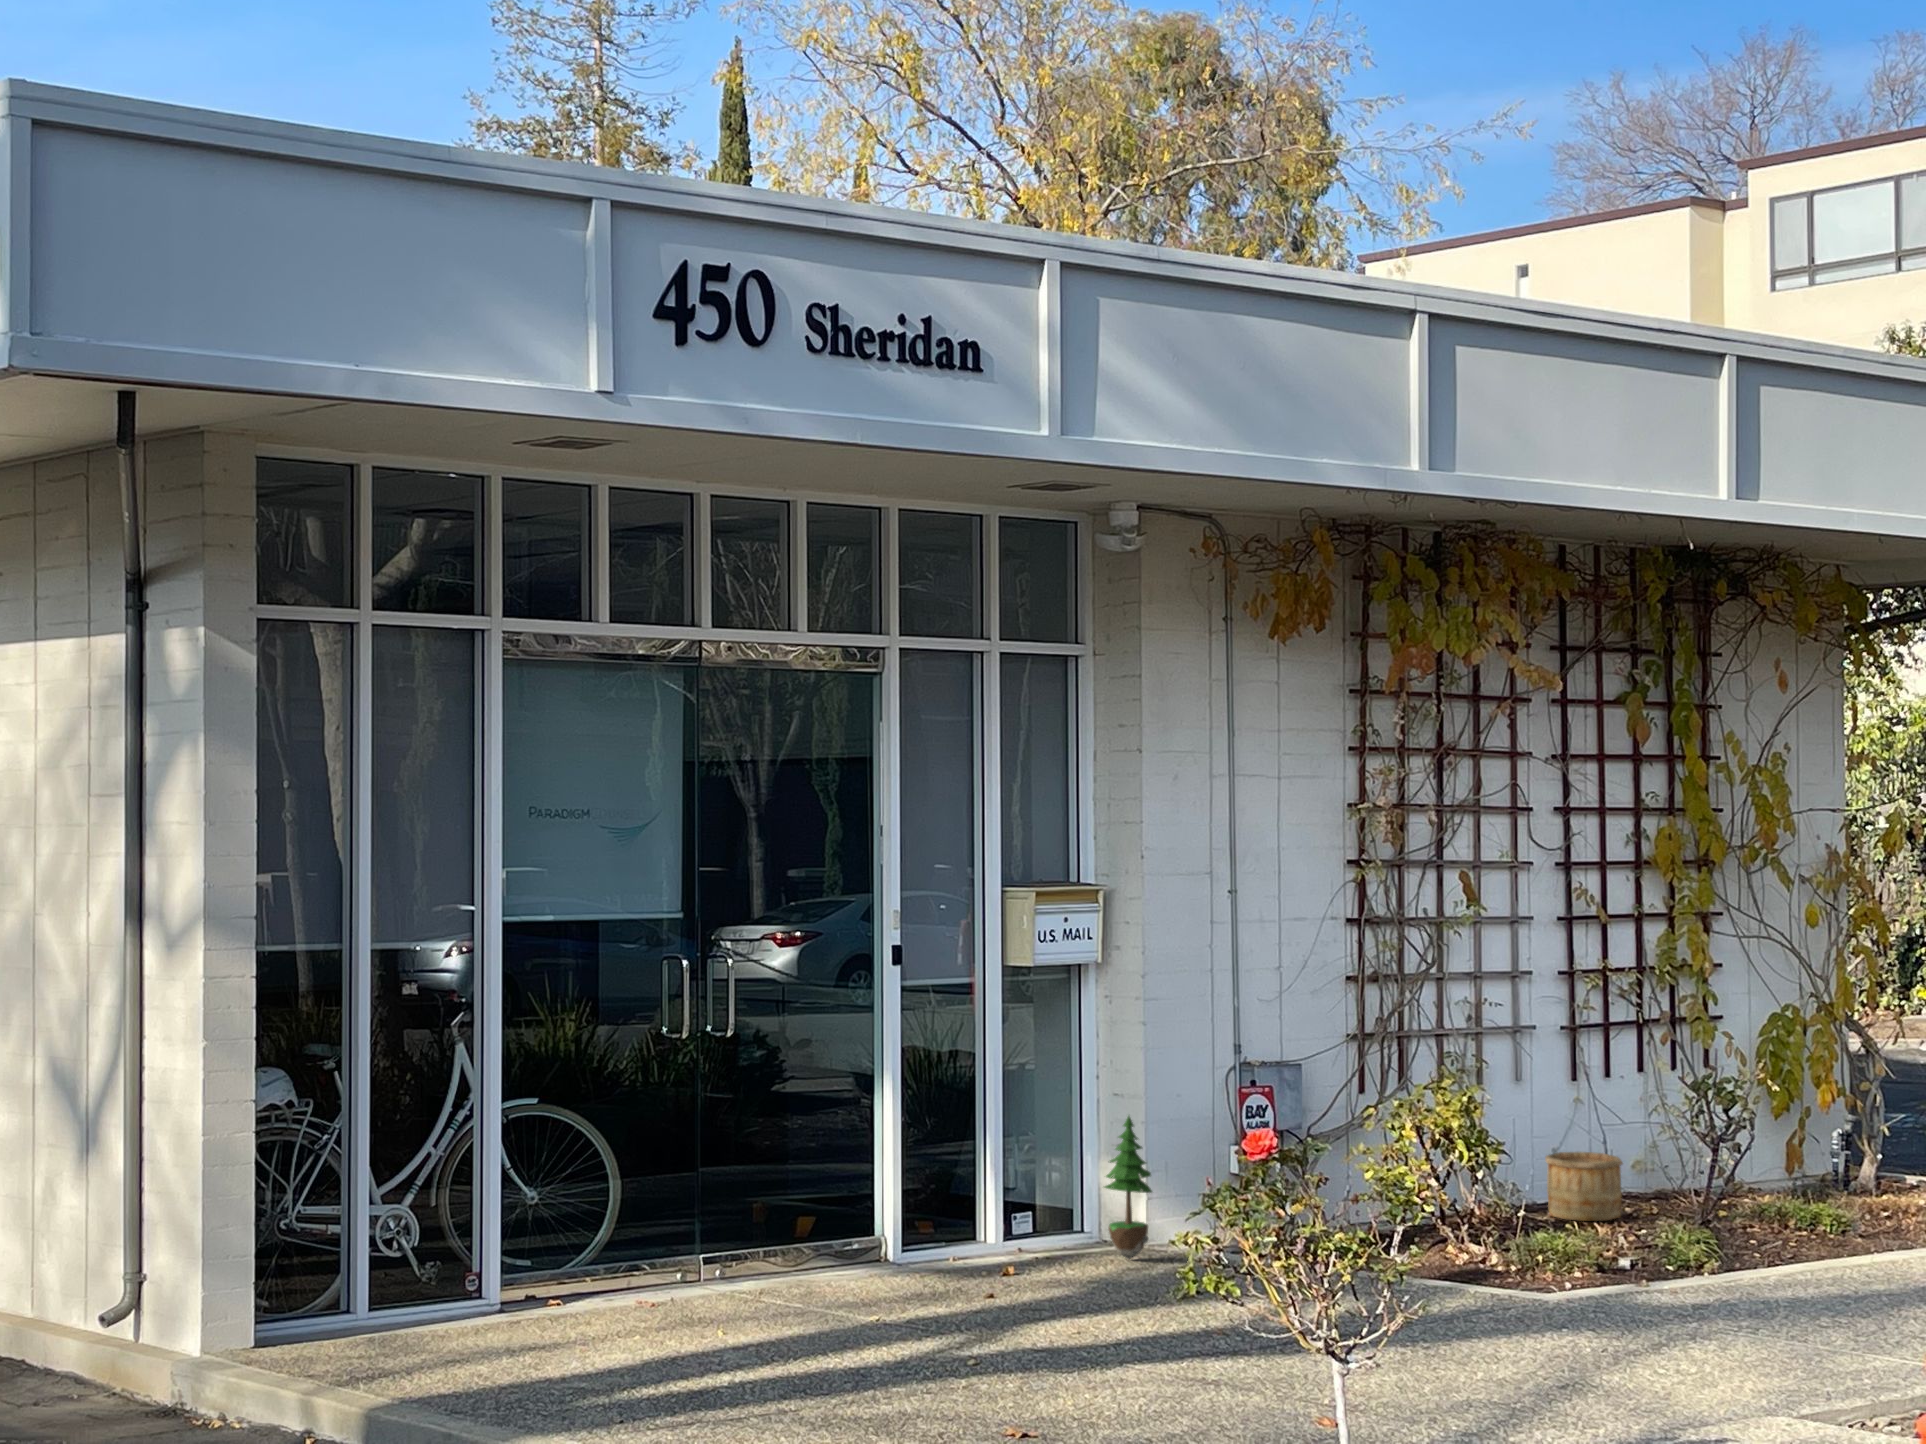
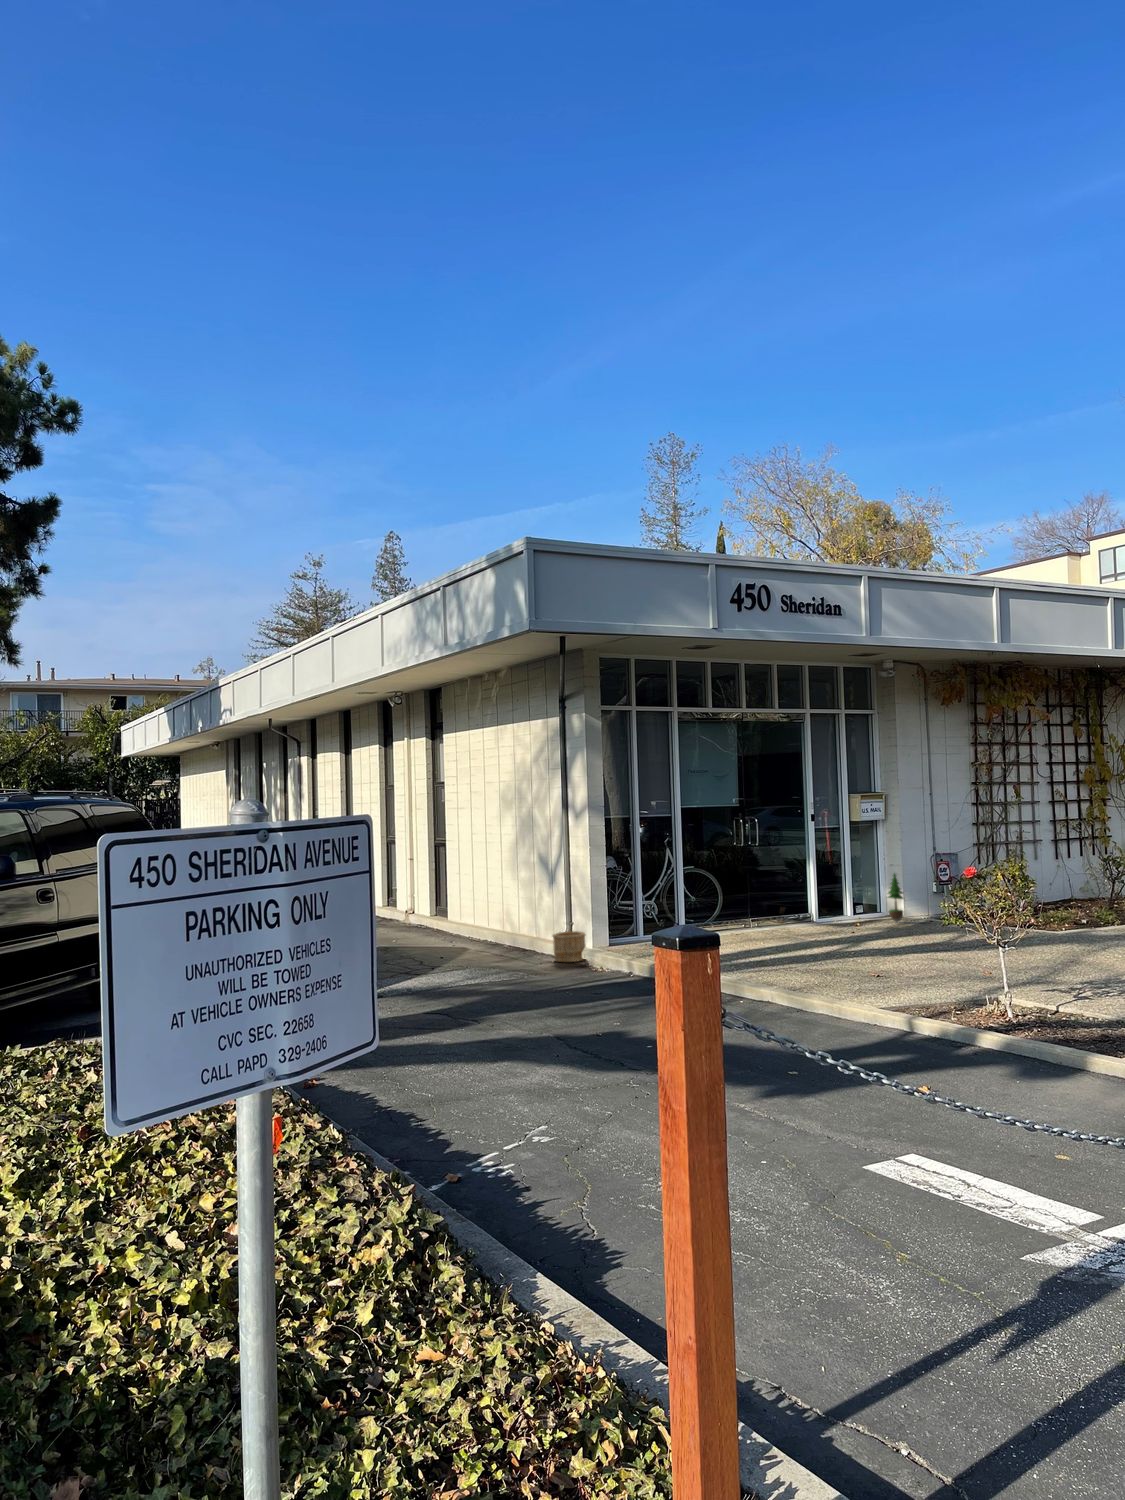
wooden bucket: present [1545,1152,1623,1221] -> present [552,931,586,962]

